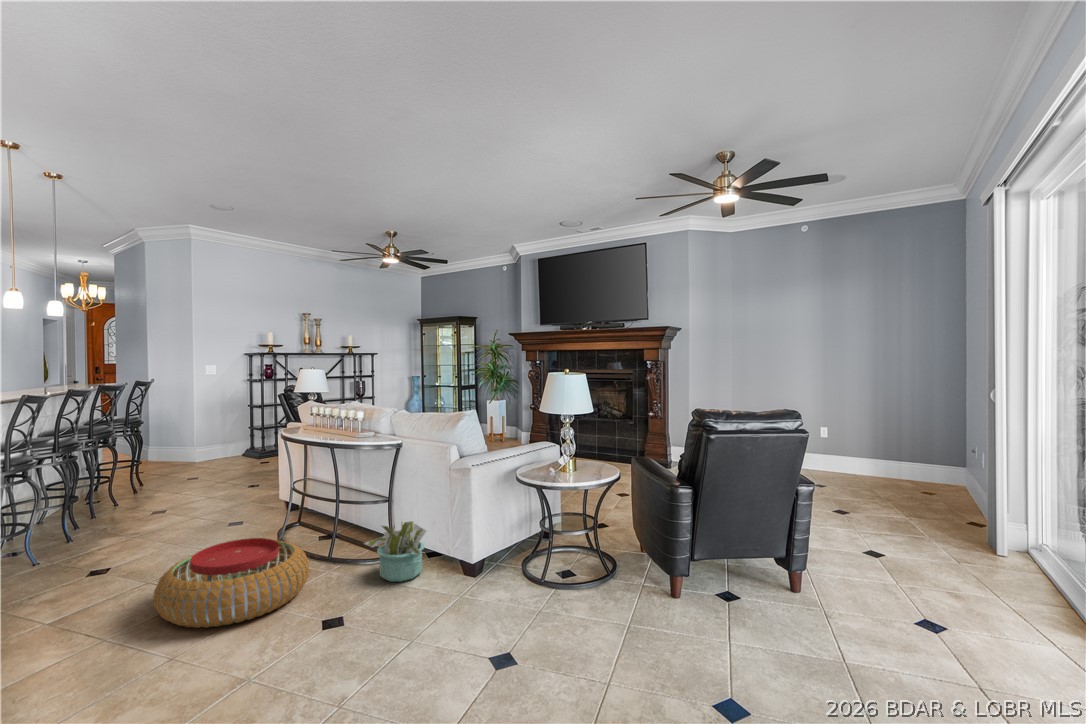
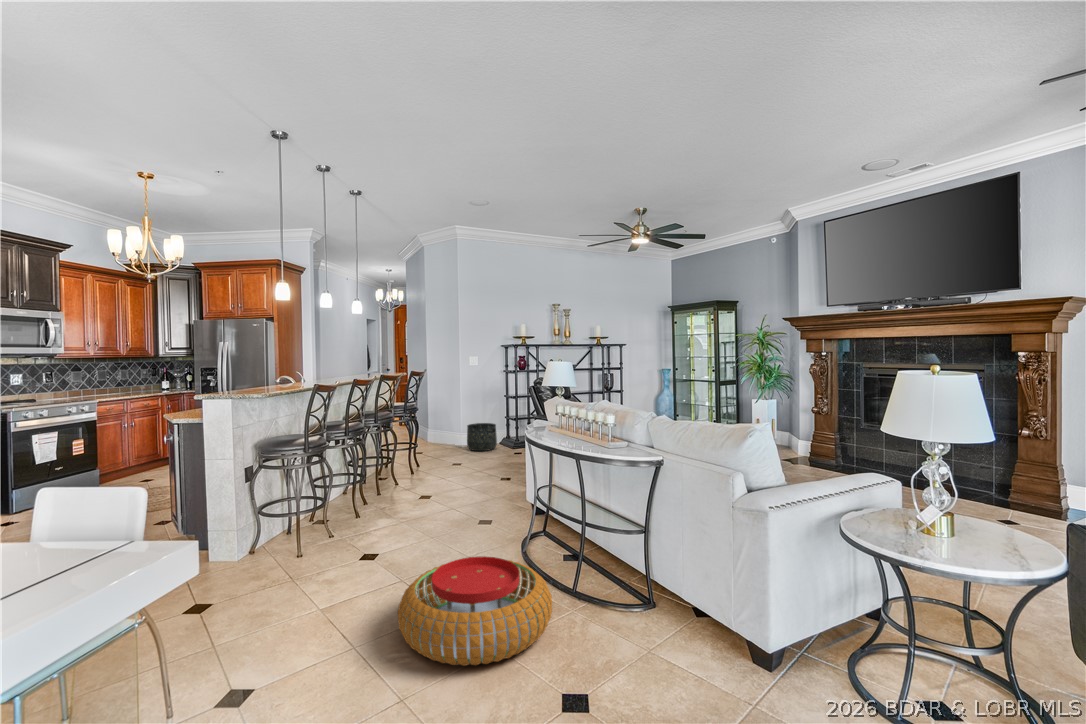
basket: none [204,434,240,463] -> present [467,423,497,451]
decorative plant: present [364,521,426,582] -> none [614,562,696,649]

